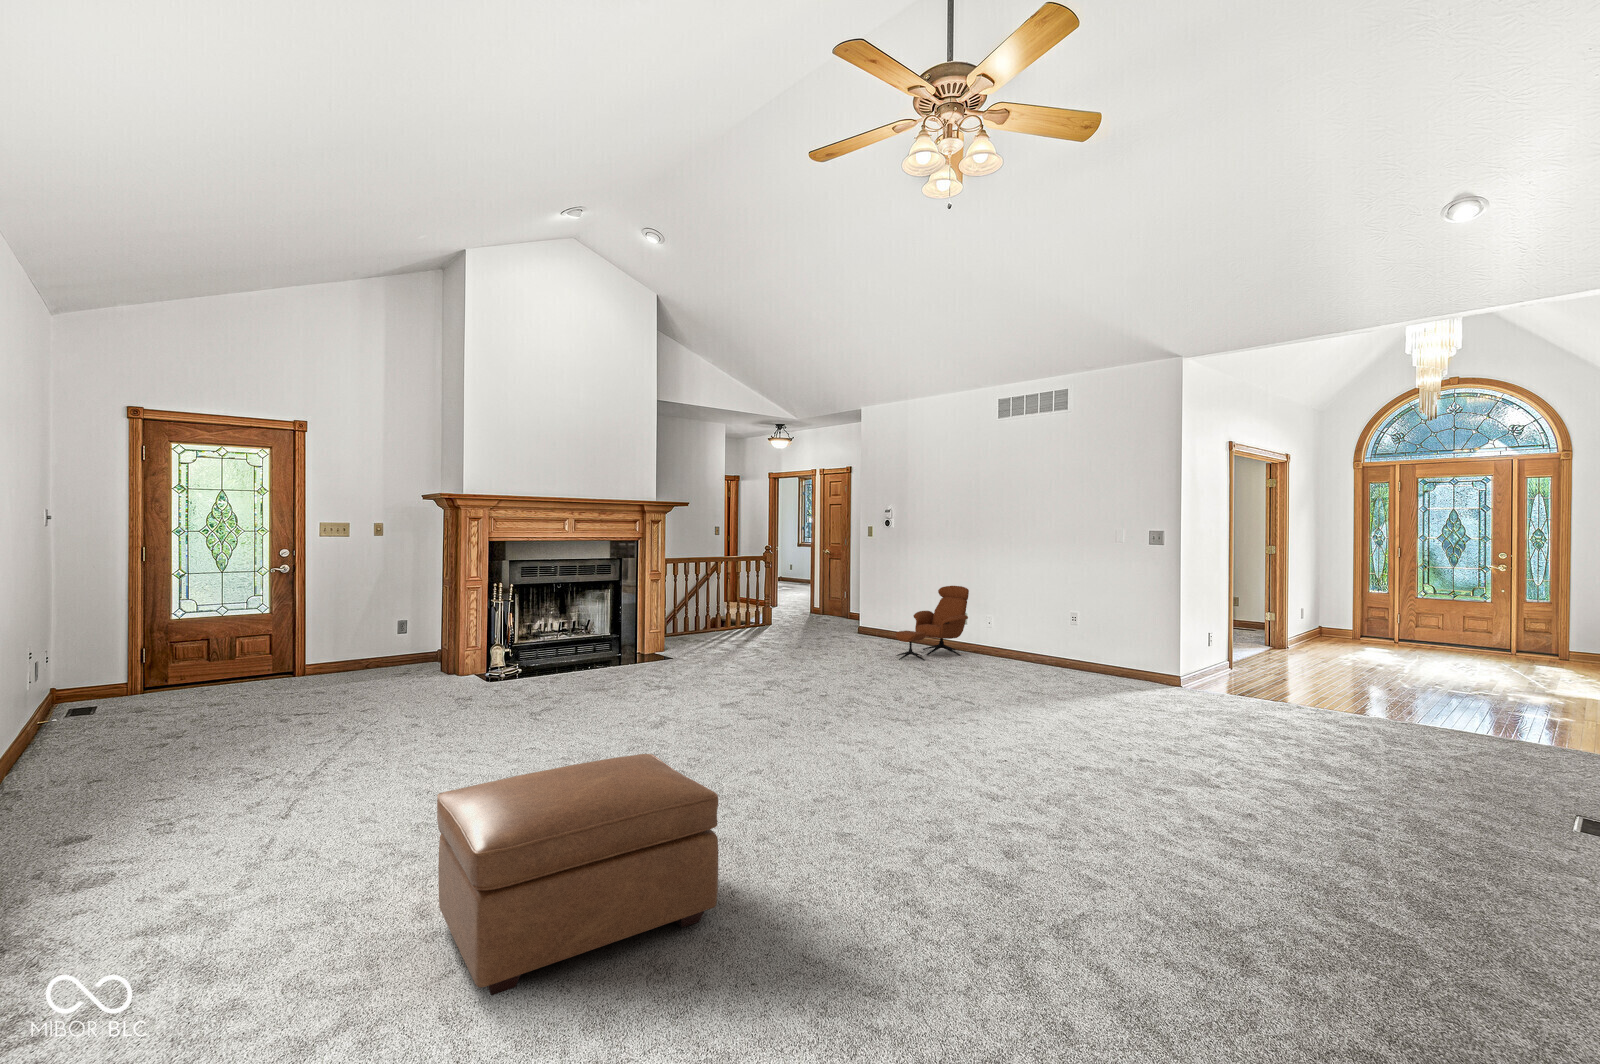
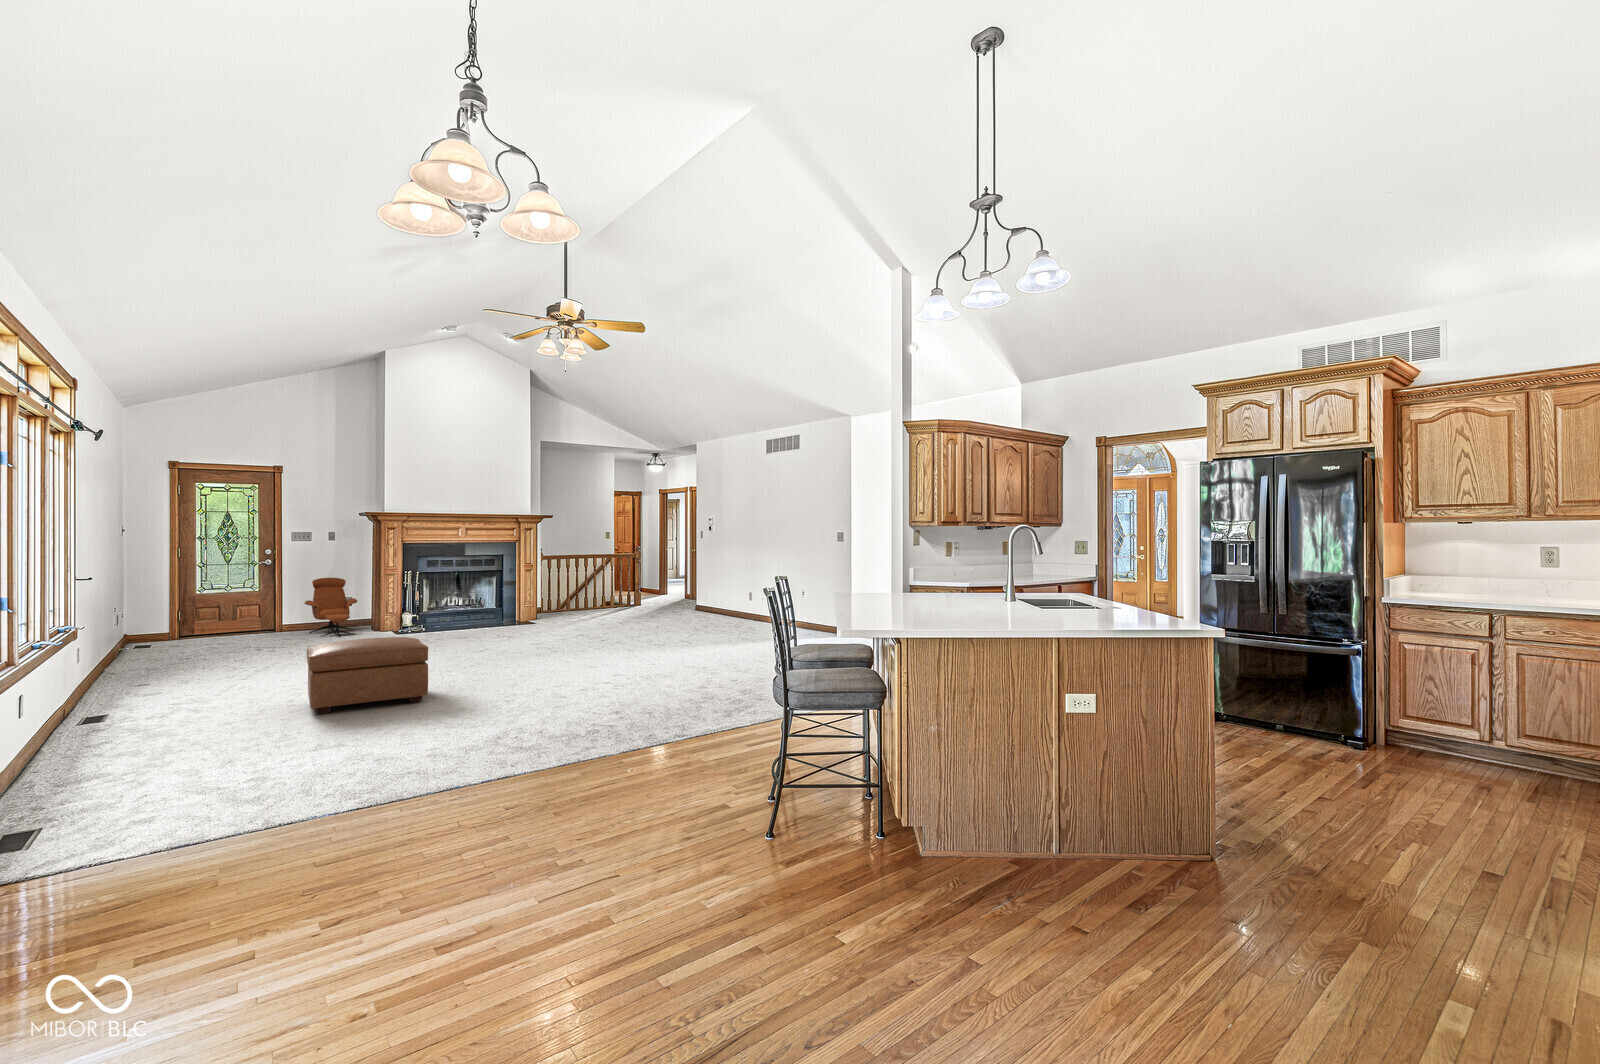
lounge chair: present [896,586,969,660] -> present [305,578,357,637]

